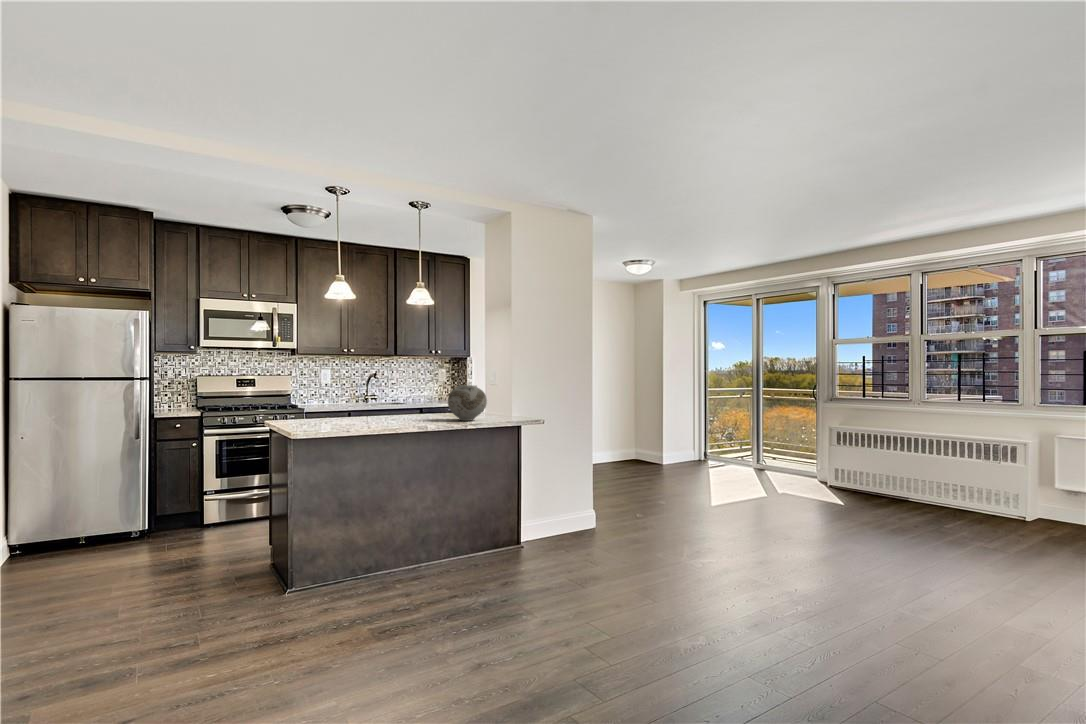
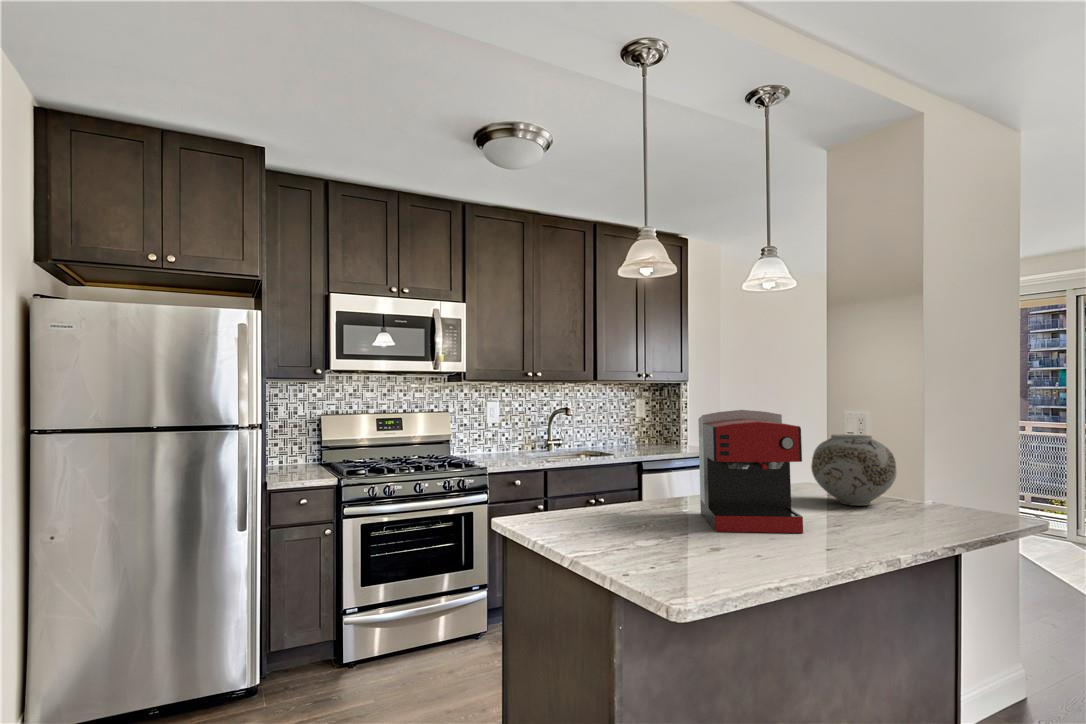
coffee maker: none [363,370,413,426] -> present [698,410,803,533]

